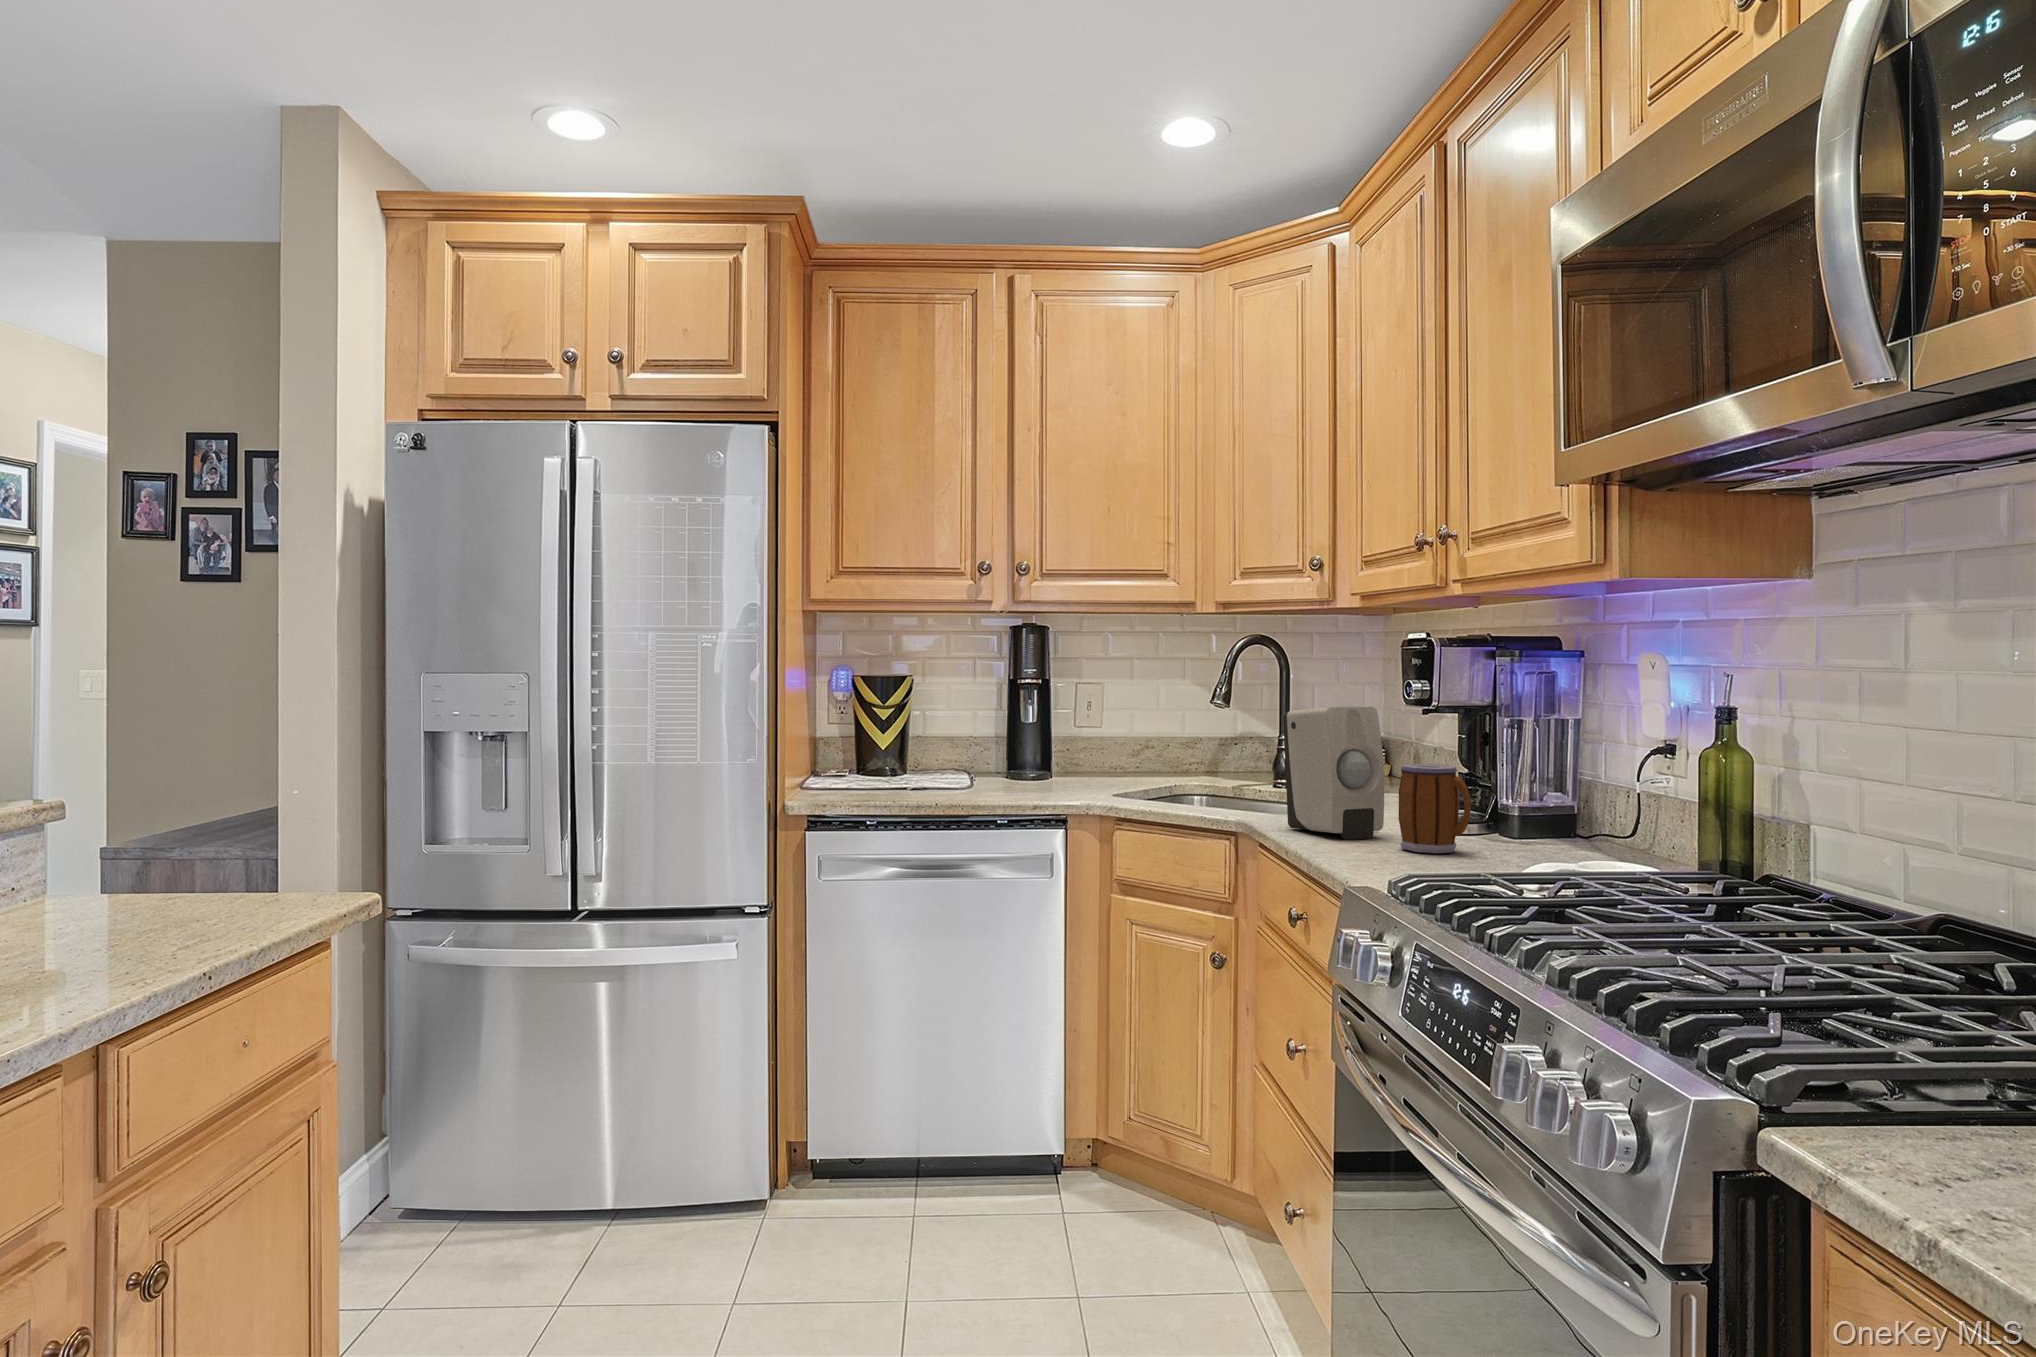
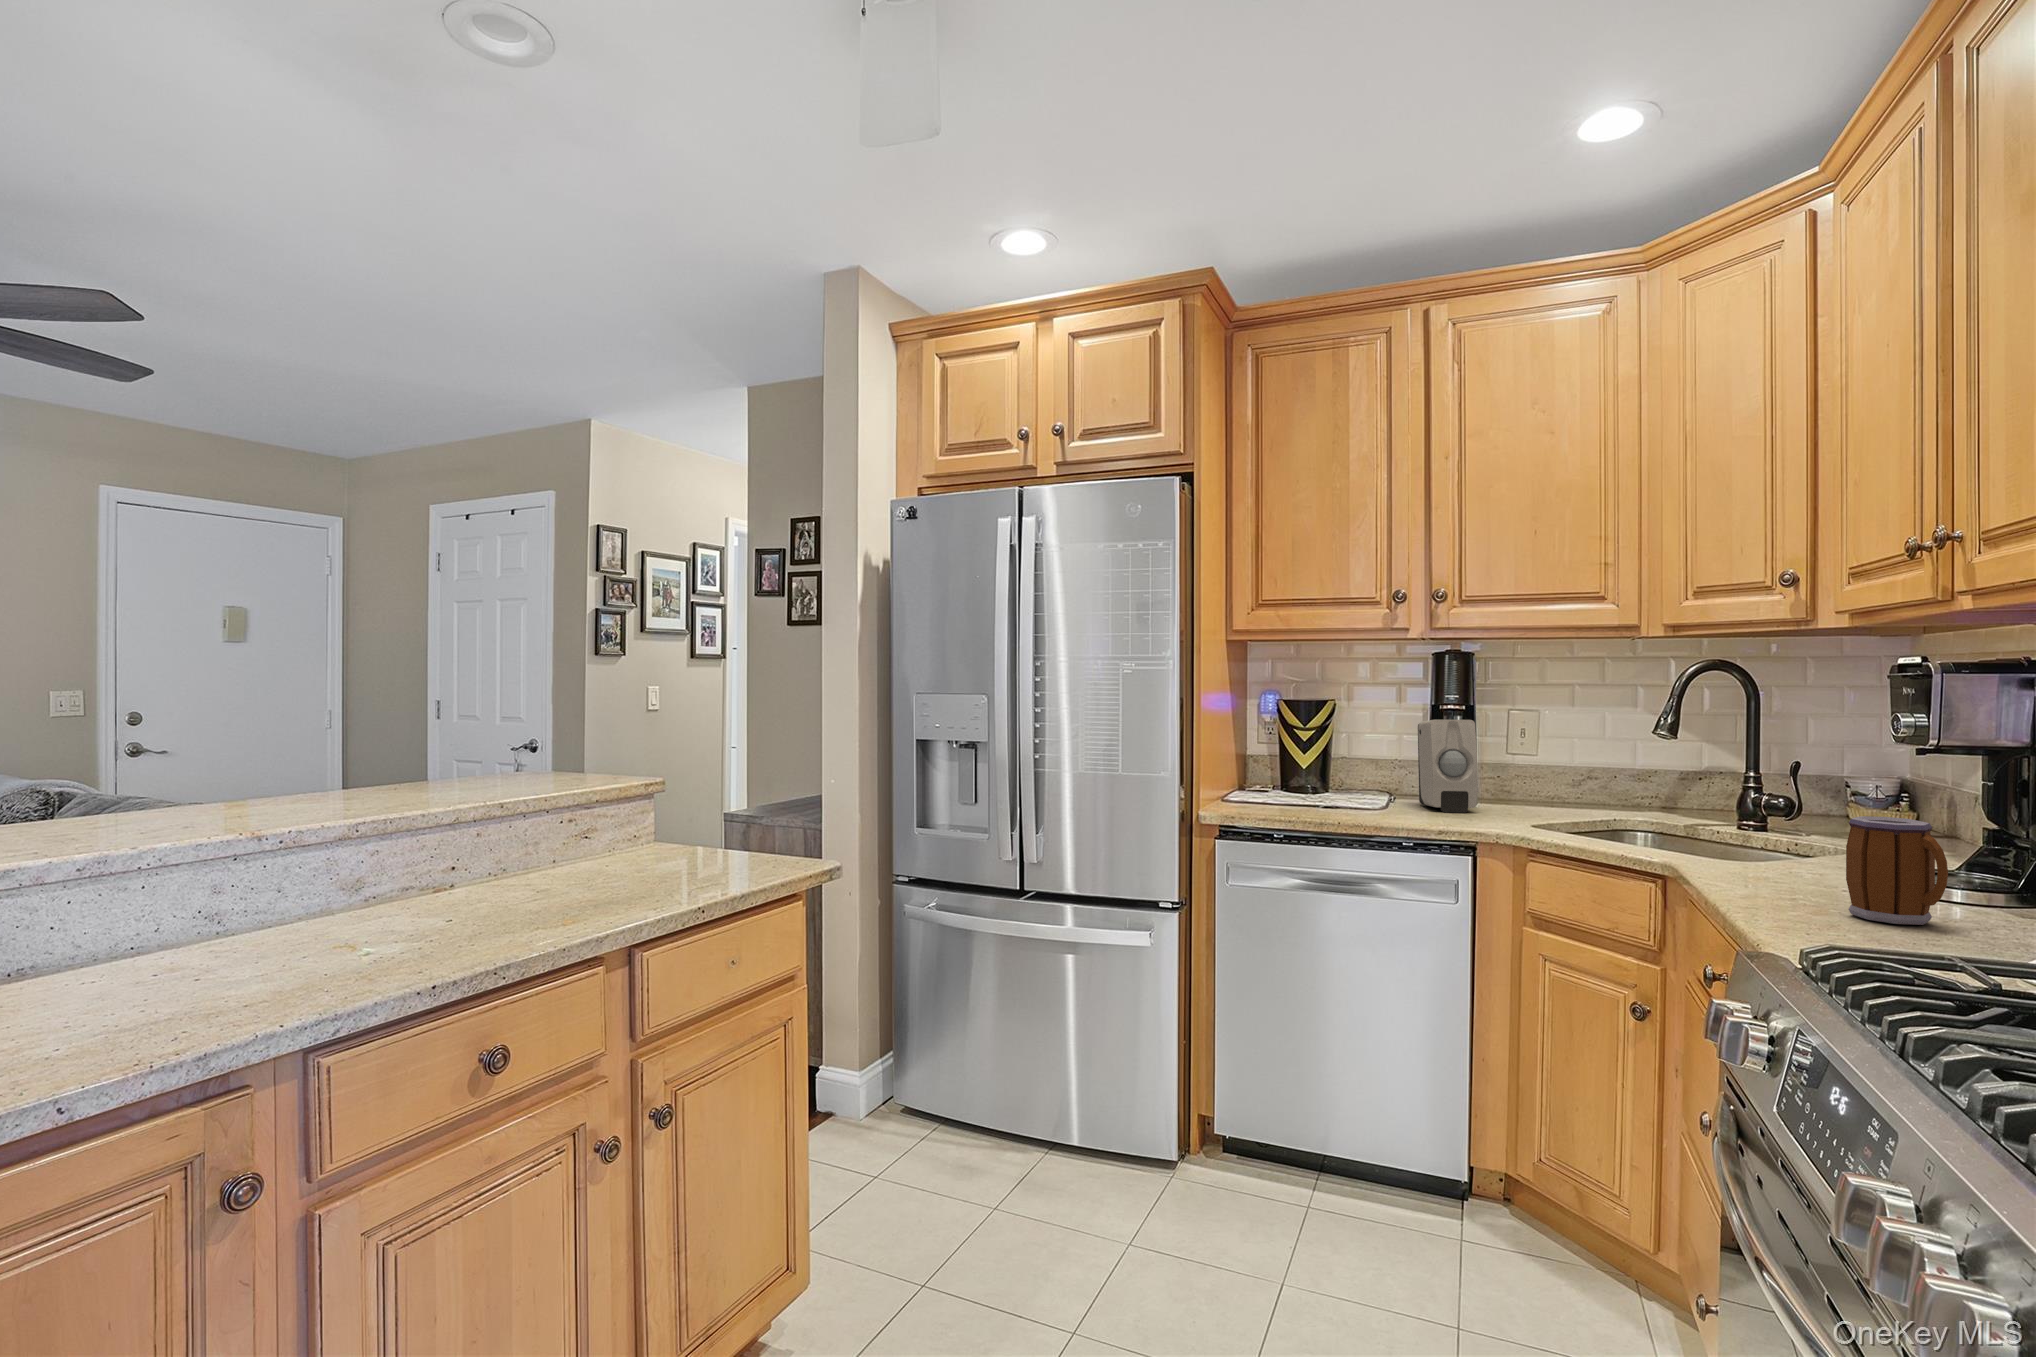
soap dispenser: present [1283,707,1384,840] -> present [1418,720,1477,813]

